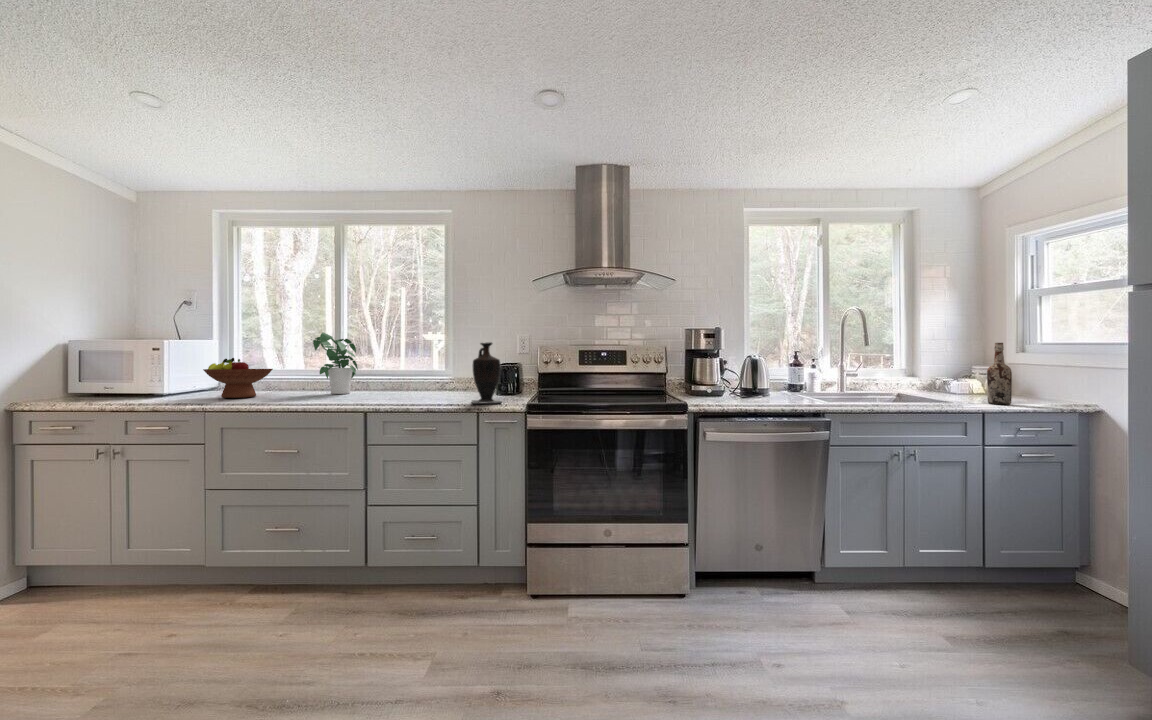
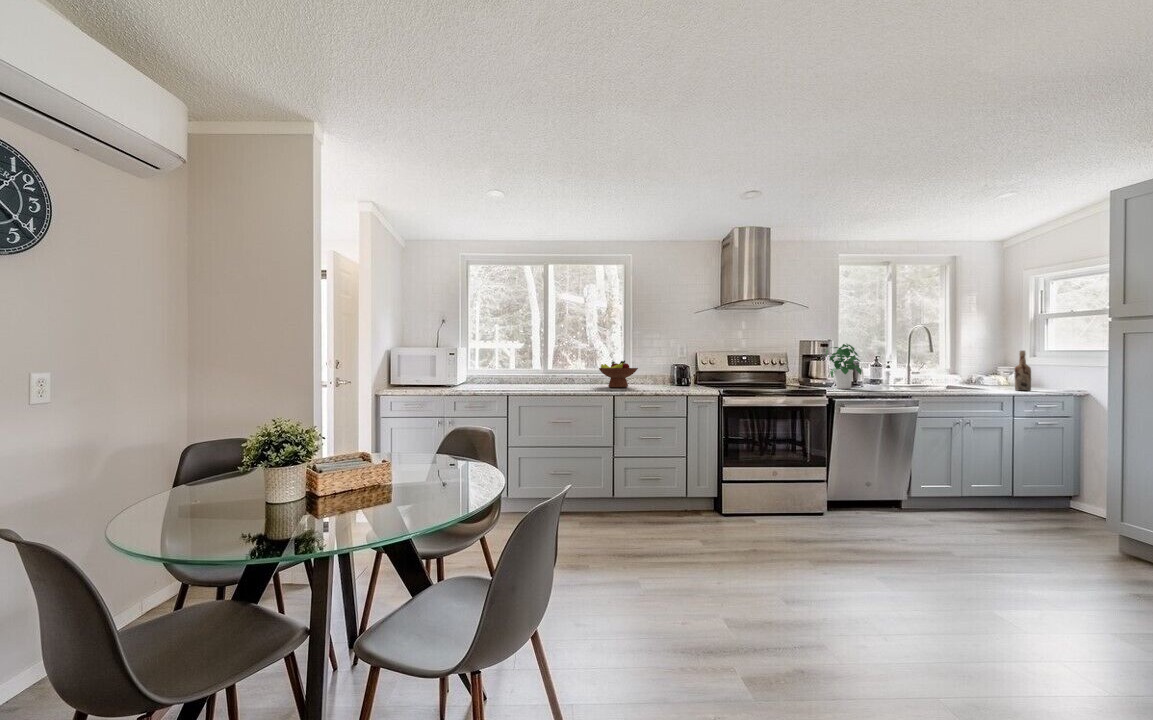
potted plant: present [313,332,358,394] -> present [826,344,862,389]
vase: present [472,343,502,404] -> none [675,350,700,390]
fruit bowl: present [203,358,273,398] -> present [599,360,638,388]

